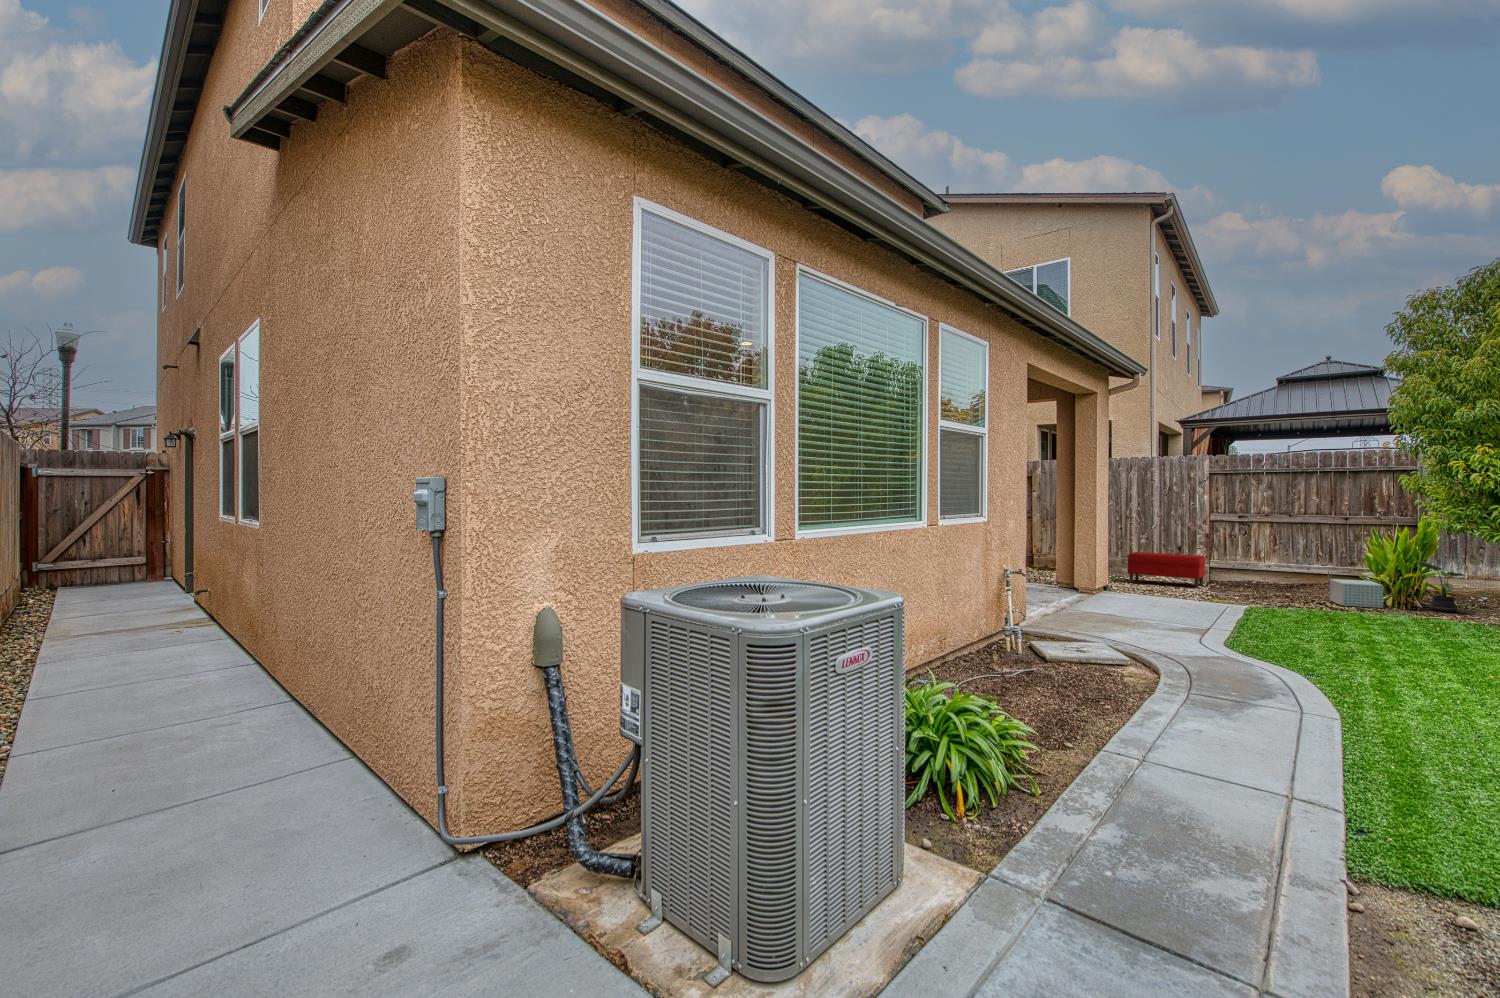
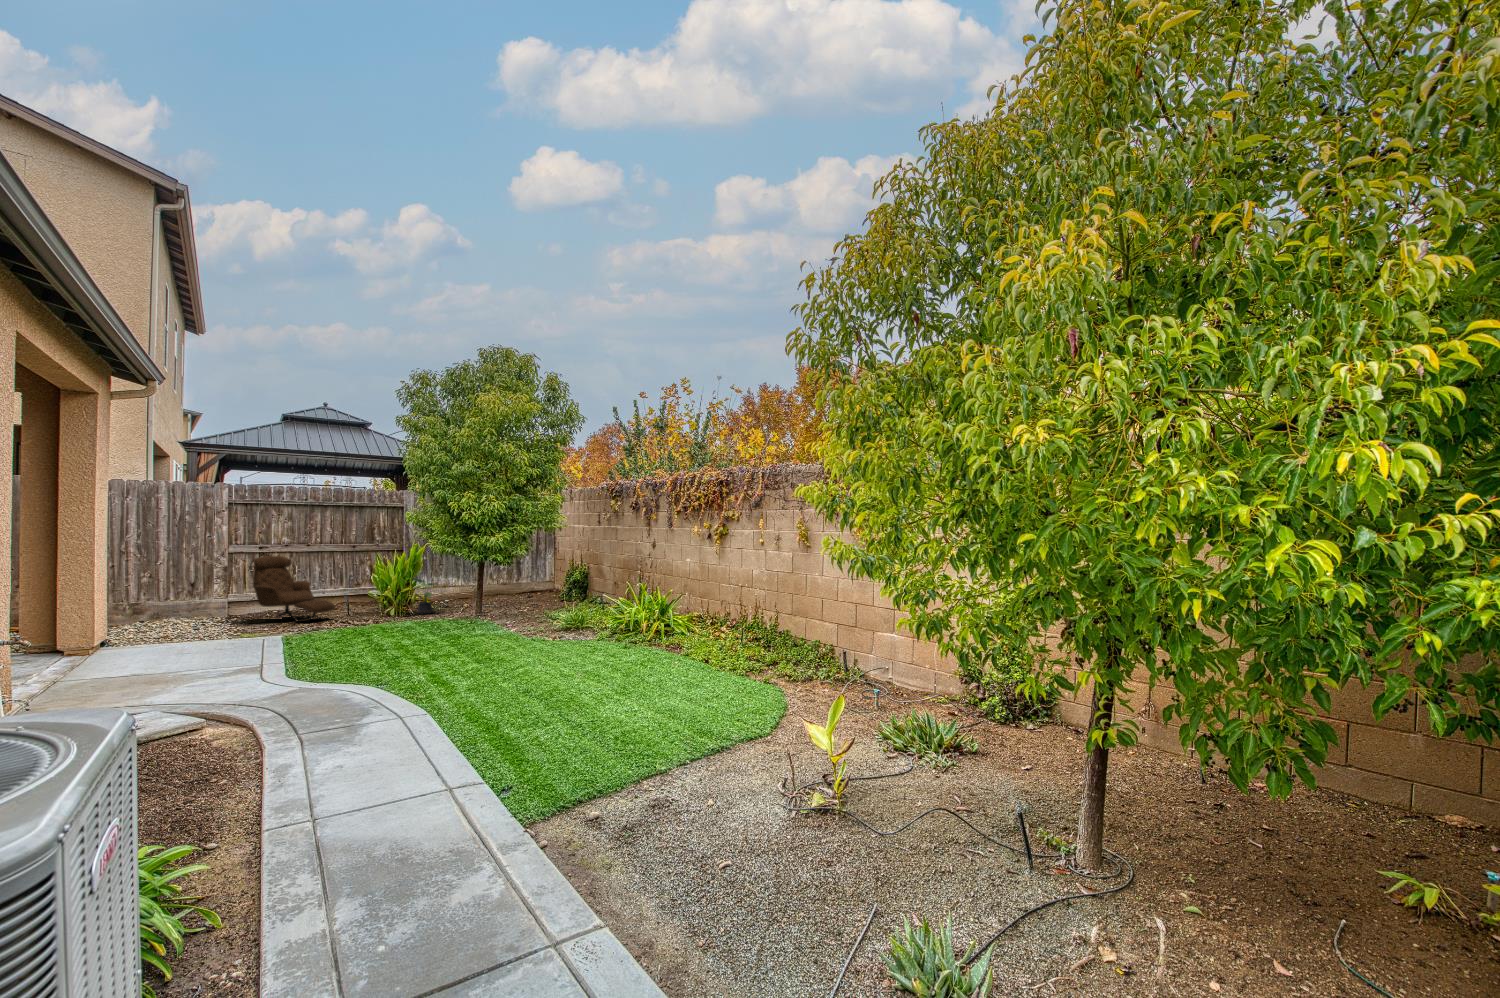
lounge chair: none [1229,525,1317,600] -> present [253,556,335,623]
bench: present [1128,552,1205,588] -> none [126,591,224,632]
storage box: present [1330,579,1383,608] -> none [346,597,388,621]

